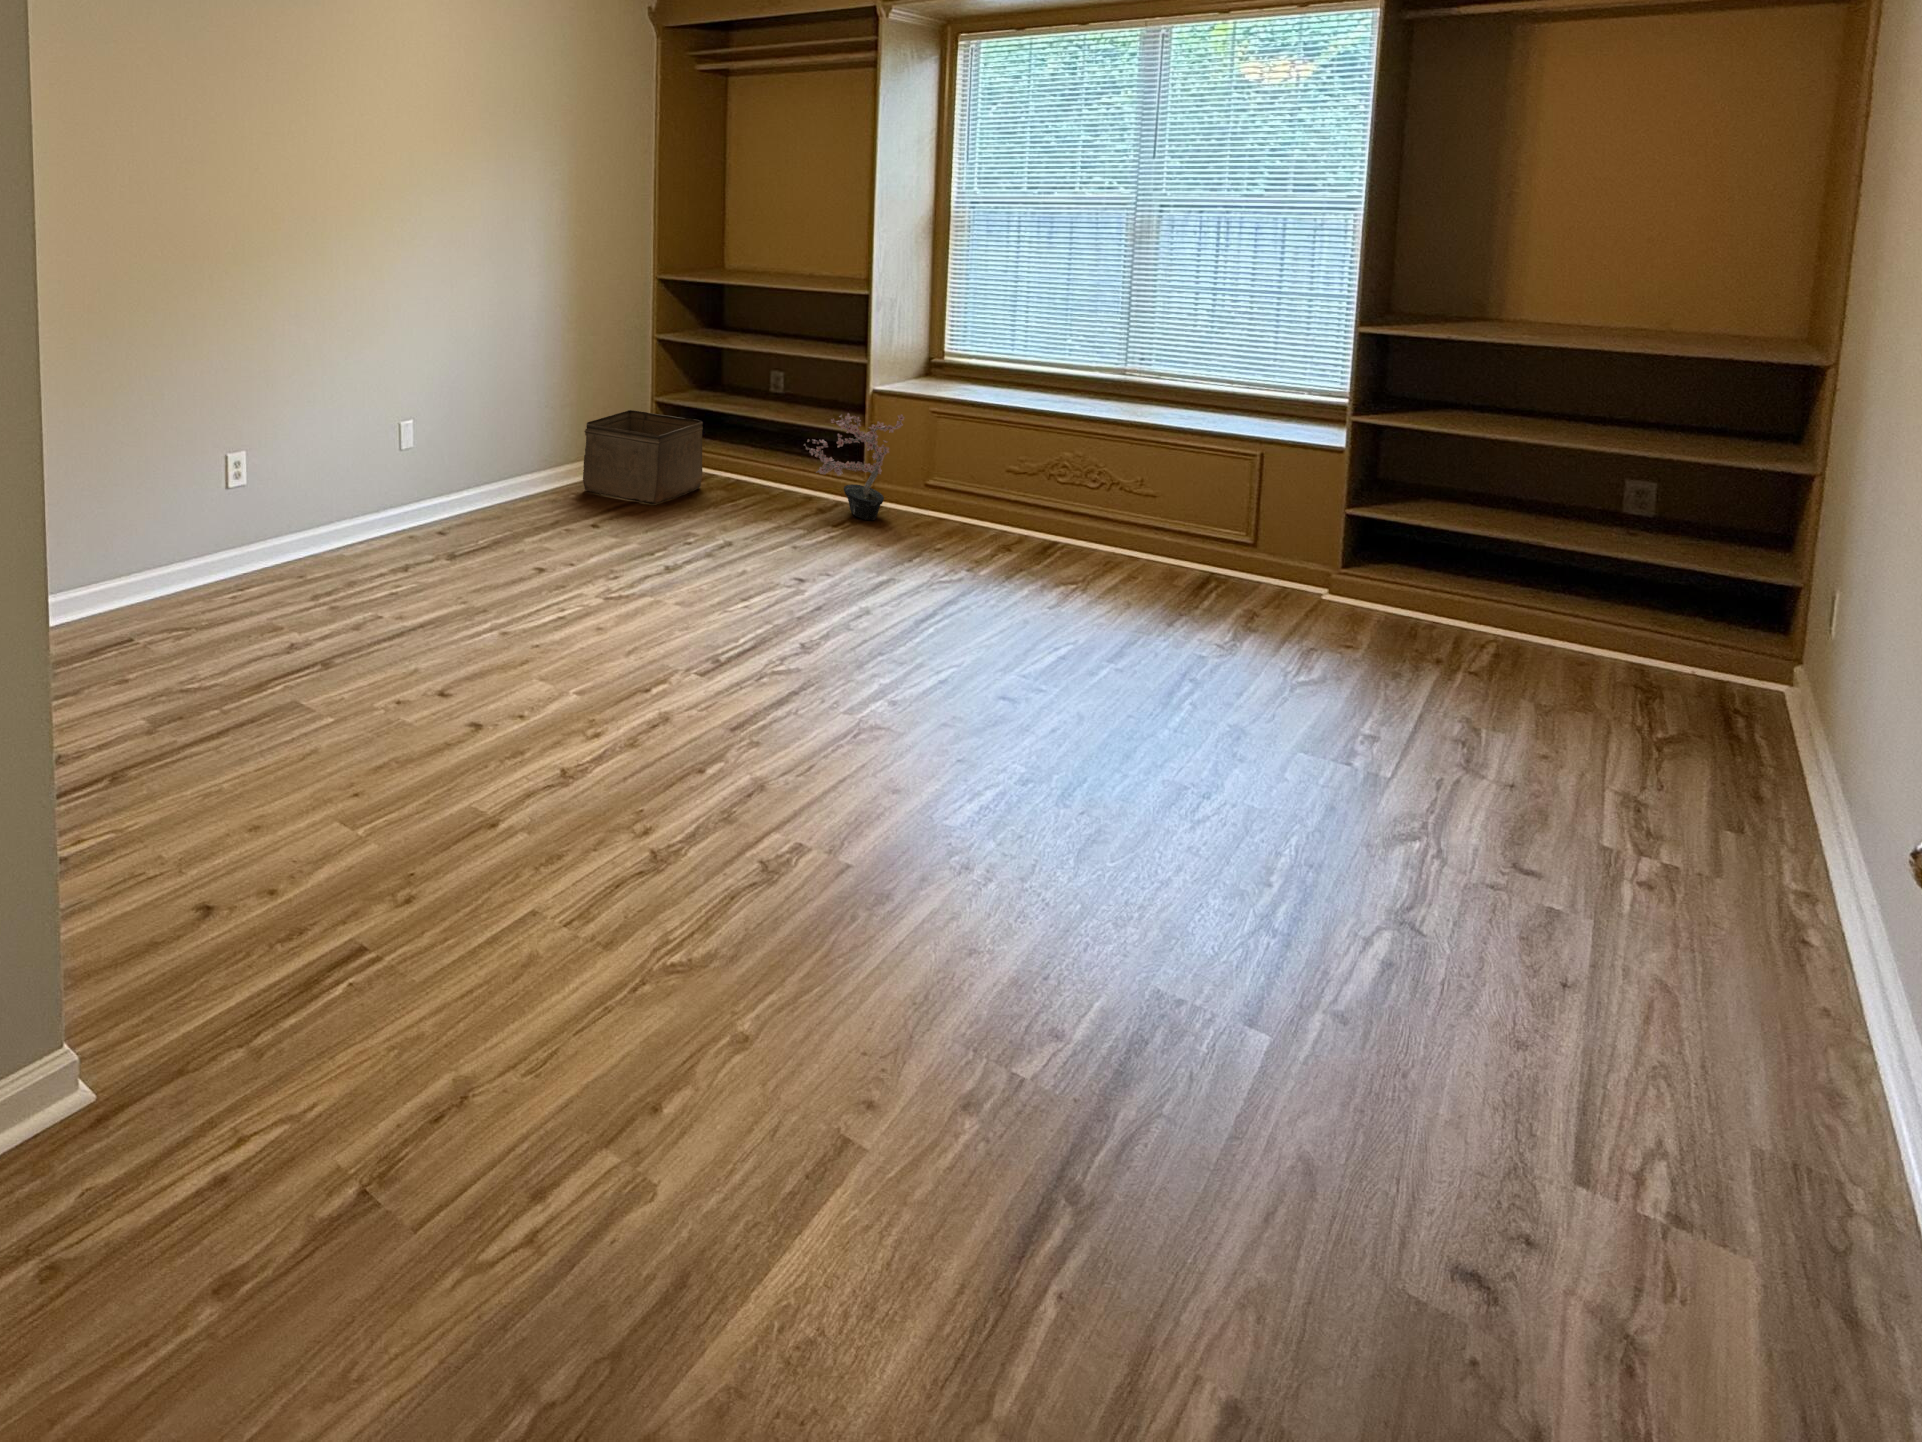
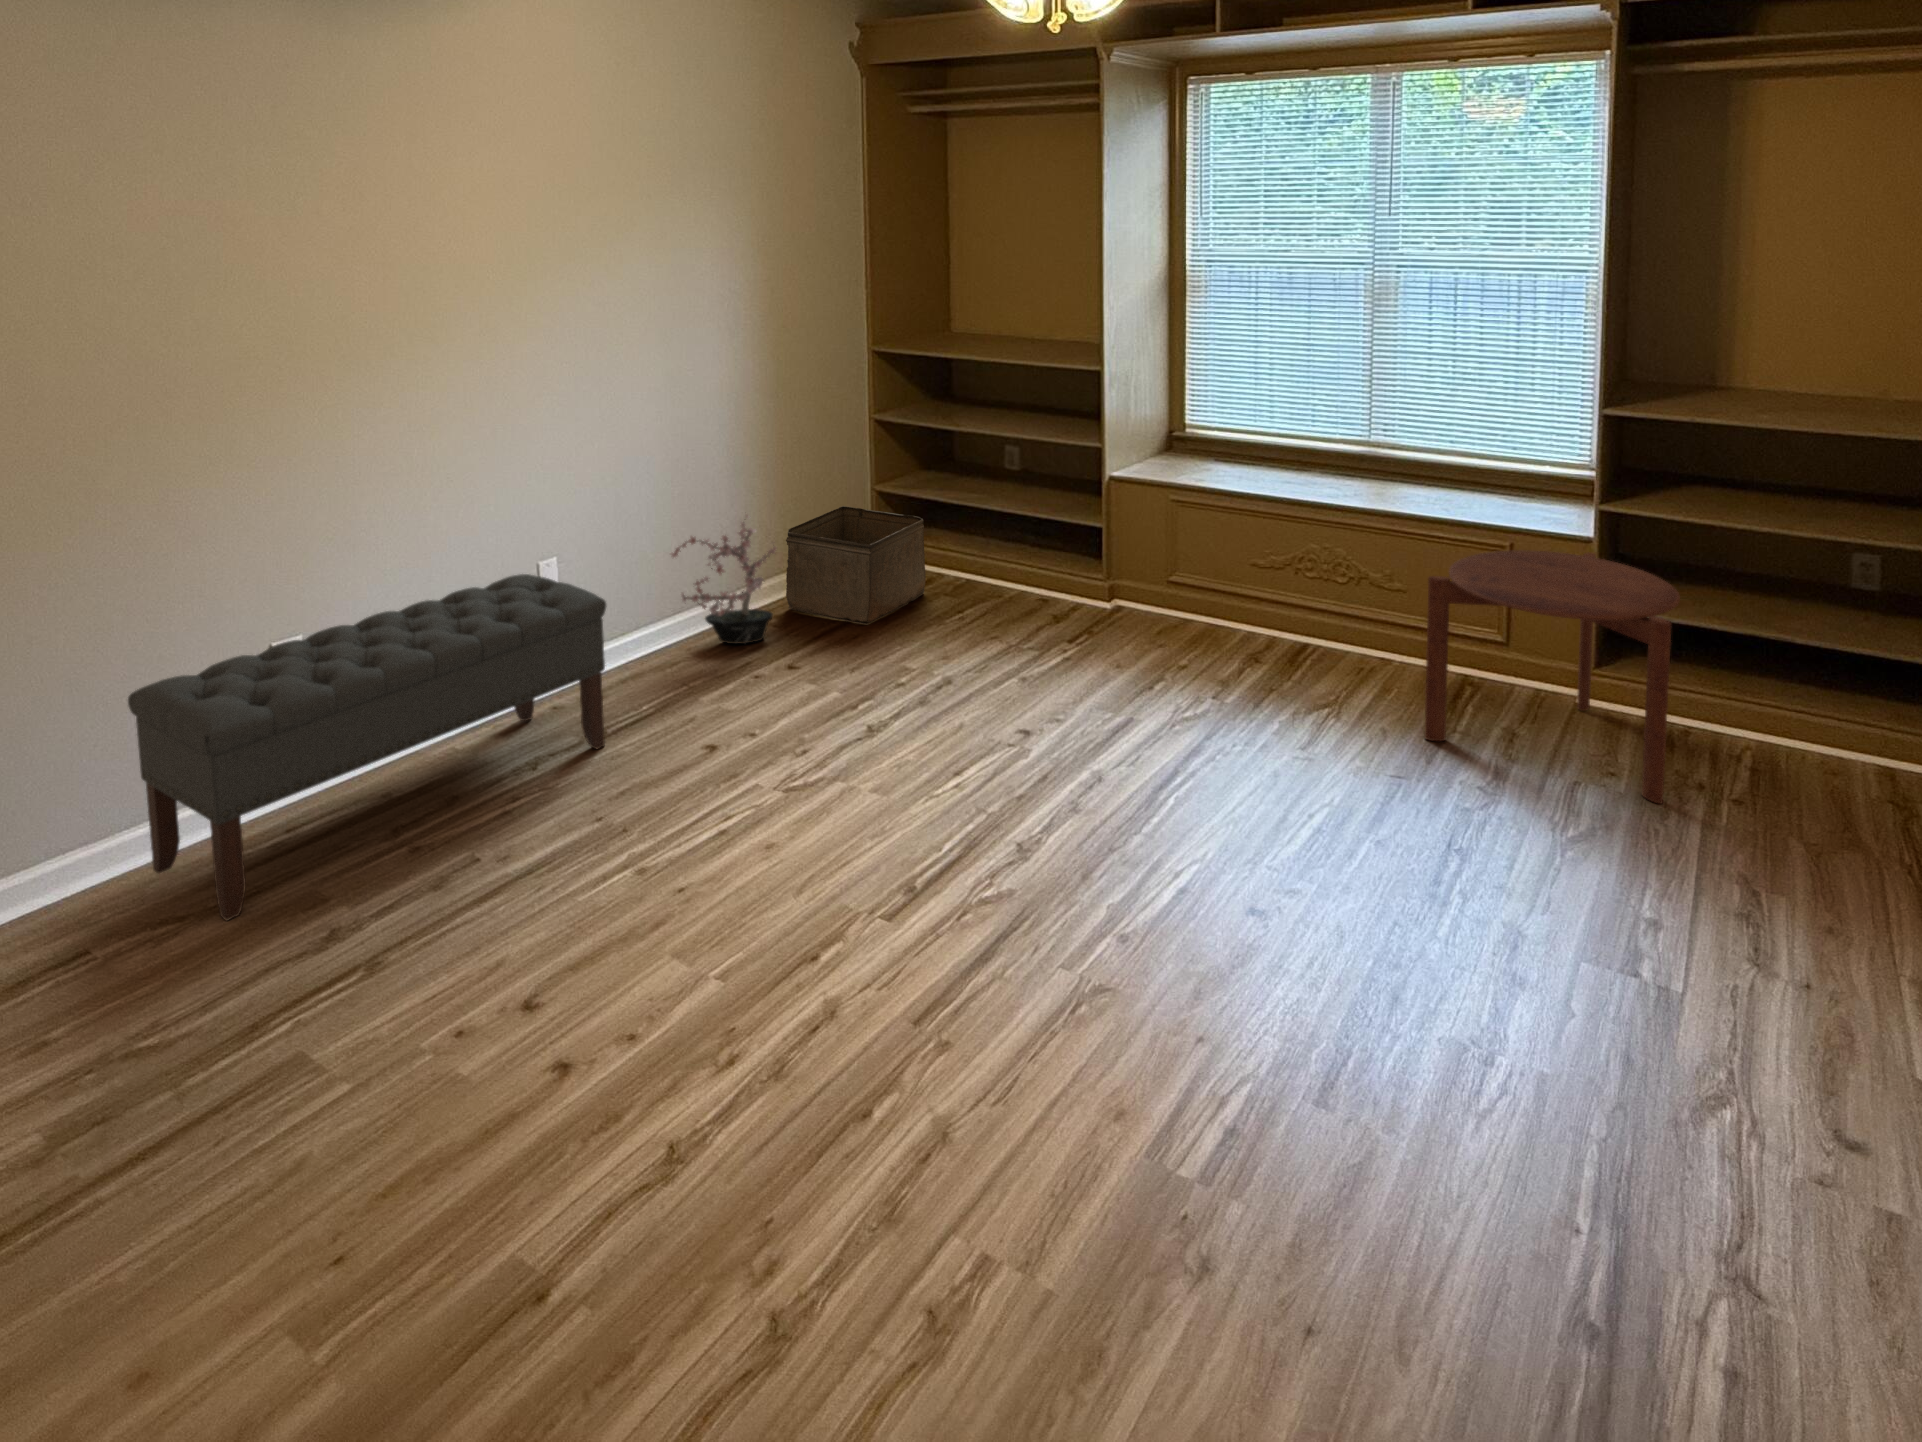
potted plant: present [804,413,905,520] -> present [670,514,776,644]
bench: none [143,426,462,635] -> present [128,574,607,920]
side table: none [1167,454,1424,668] -> present [1424,550,1680,804]

